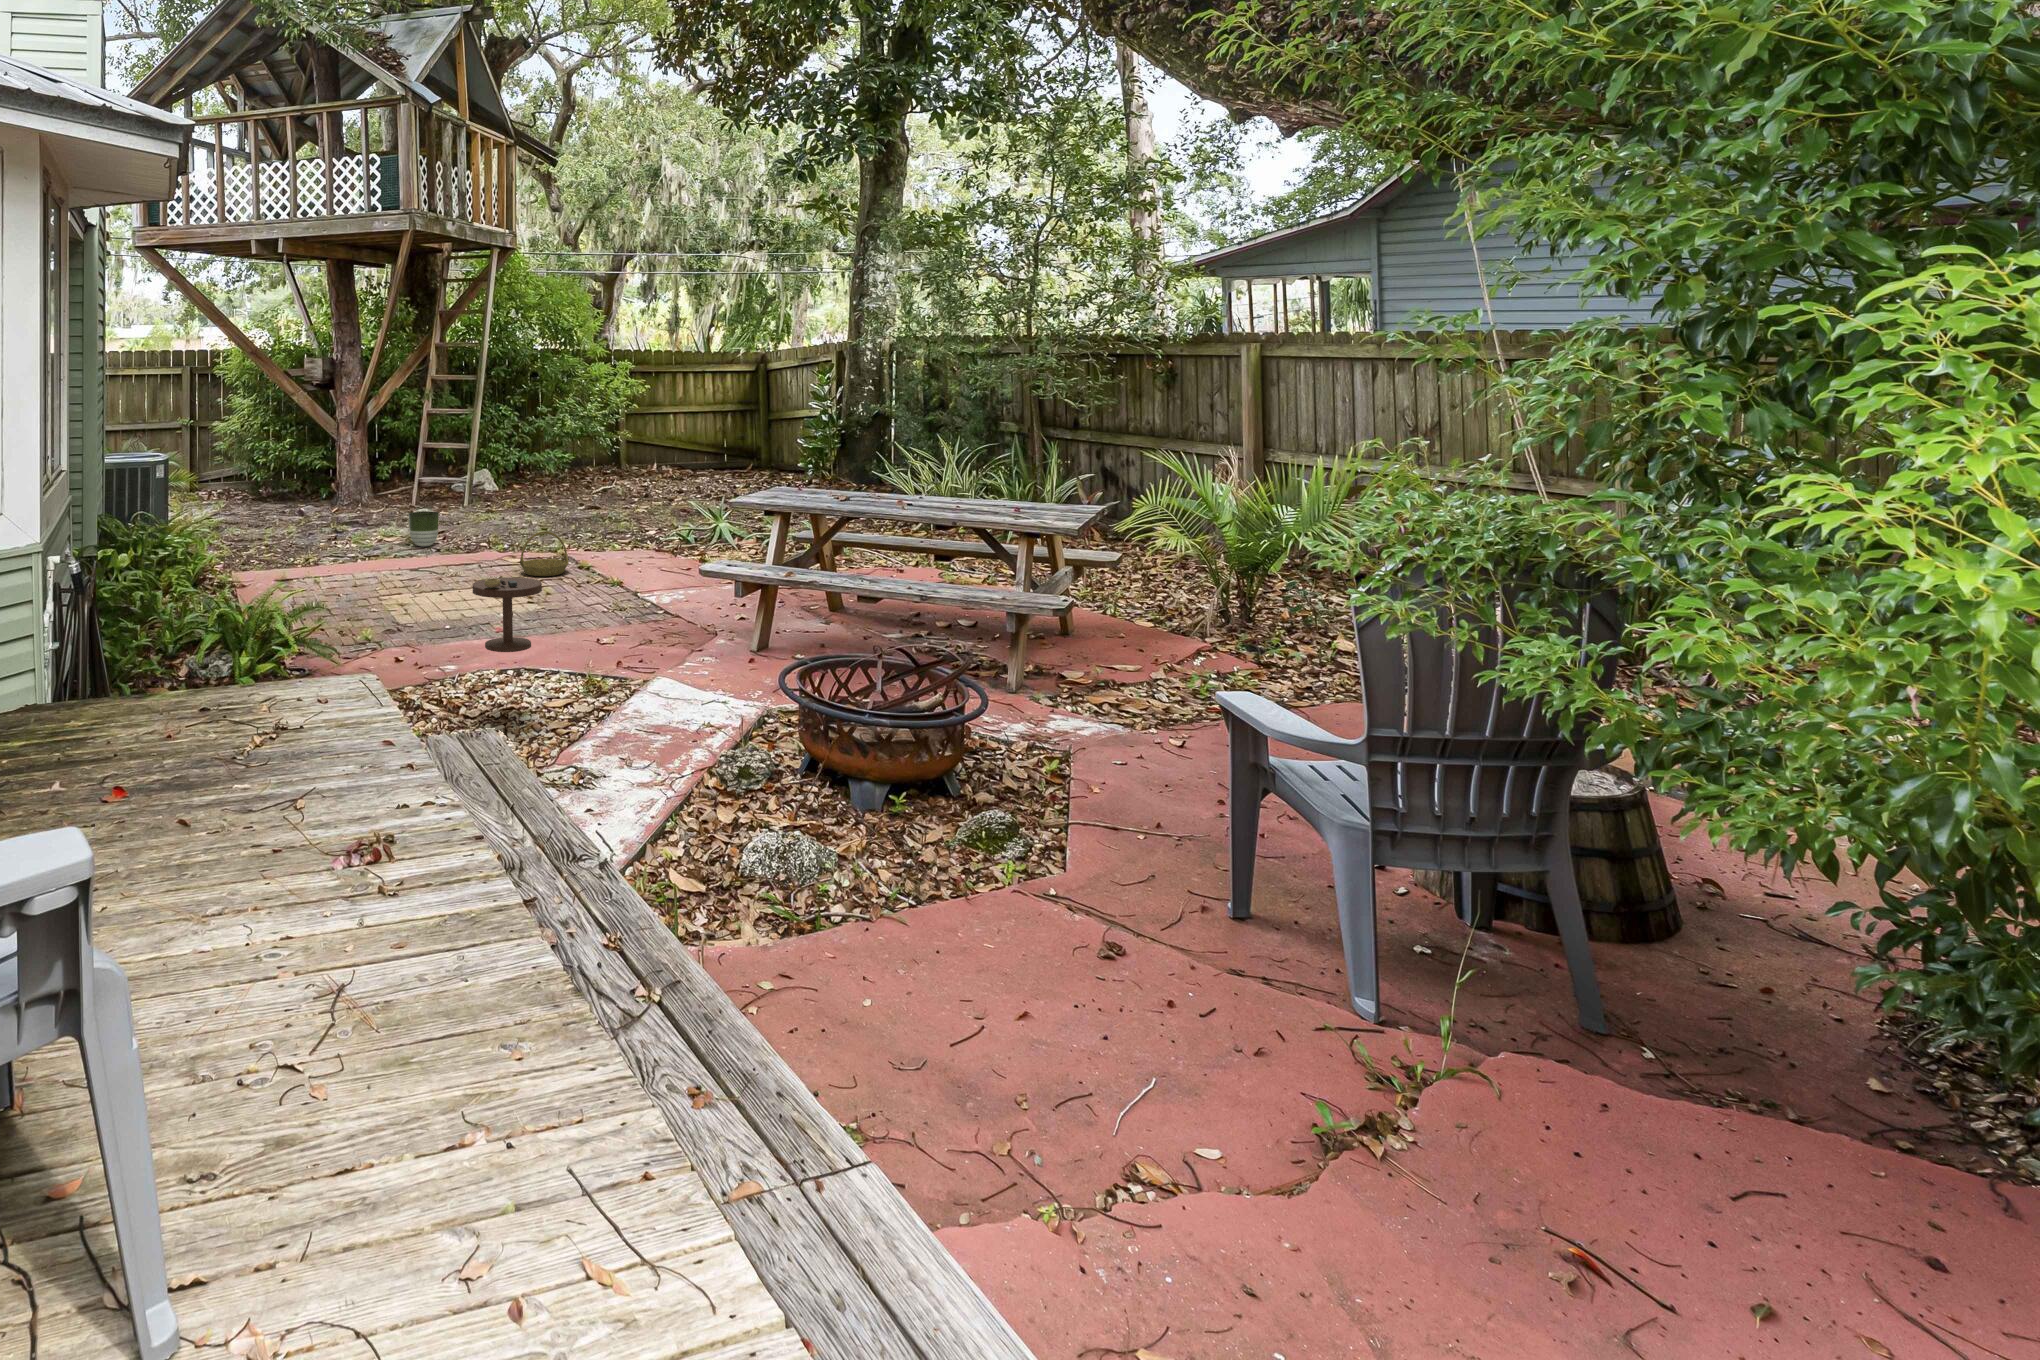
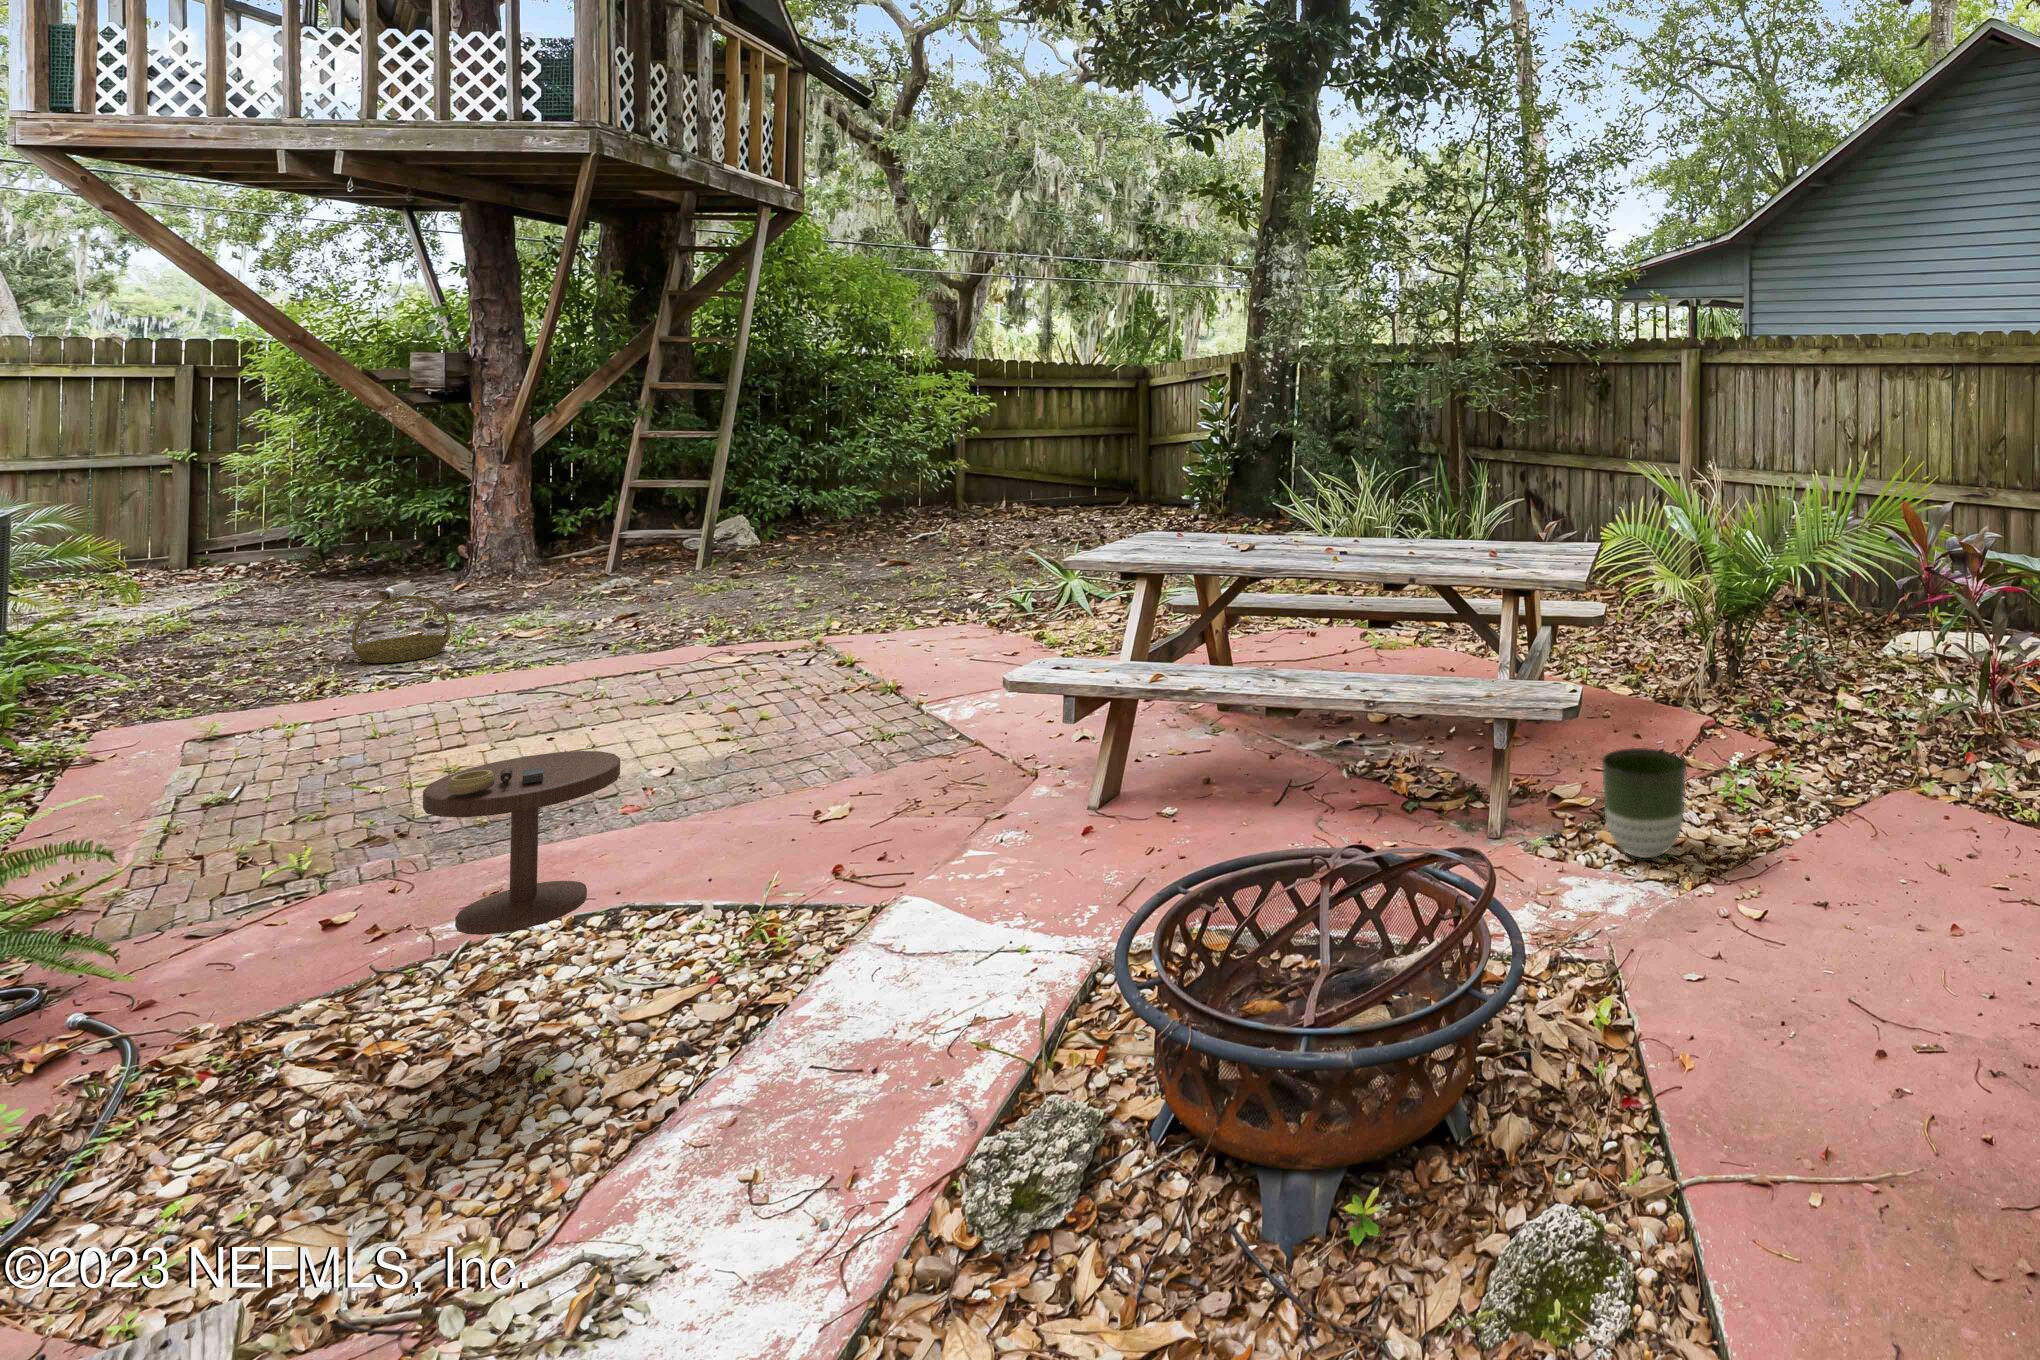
planter: present [409,511,439,547] -> present [1602,748,1686,858]
basket: present [520,531,568,576] -> present [352,596,450,663]

